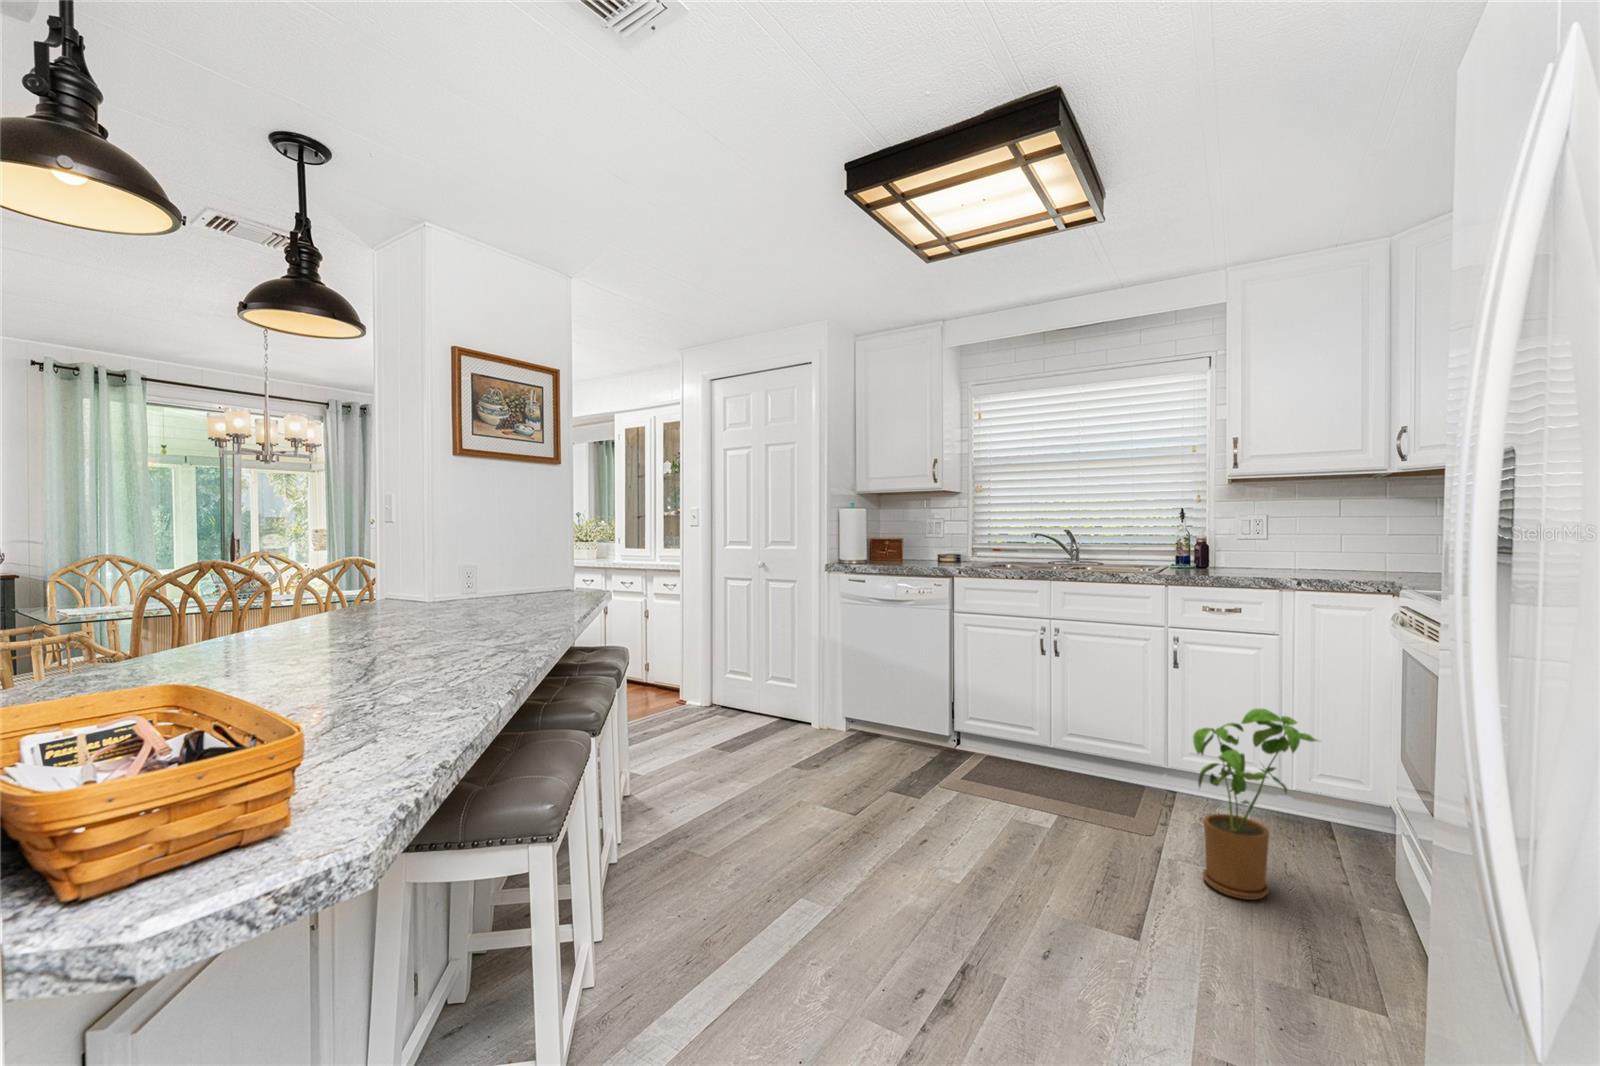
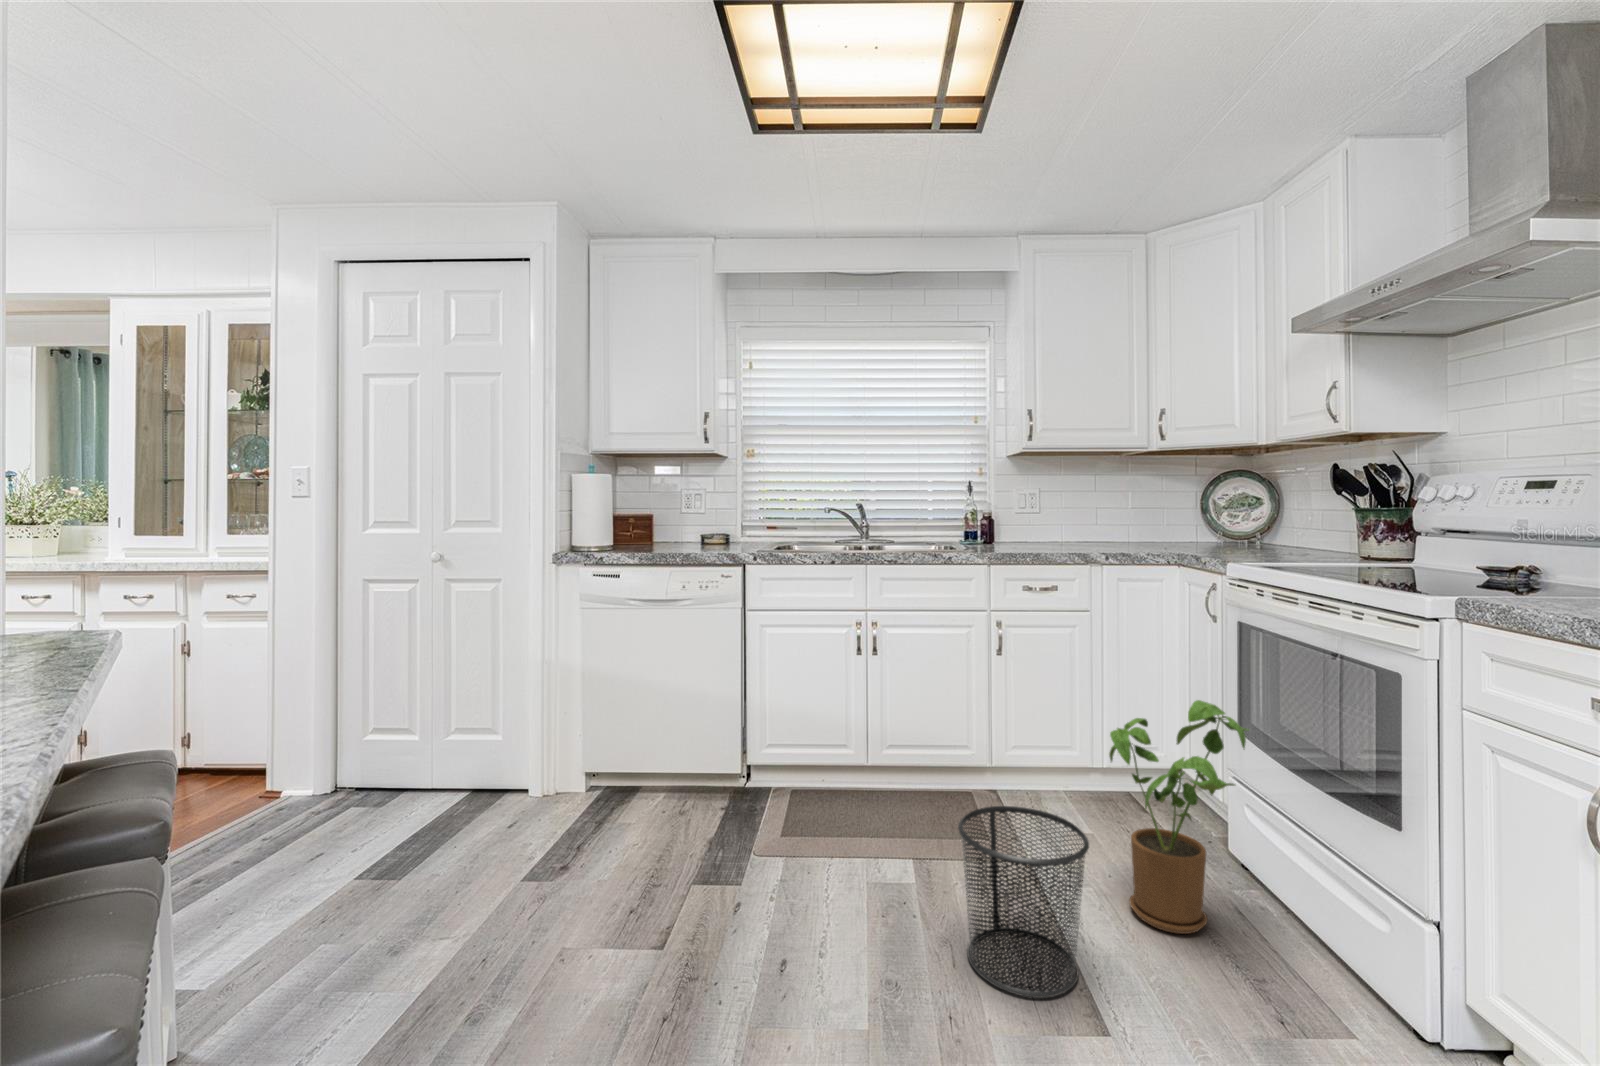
waste bin: none [1027,765,1124,894] -> present [958,806,1089,998]

